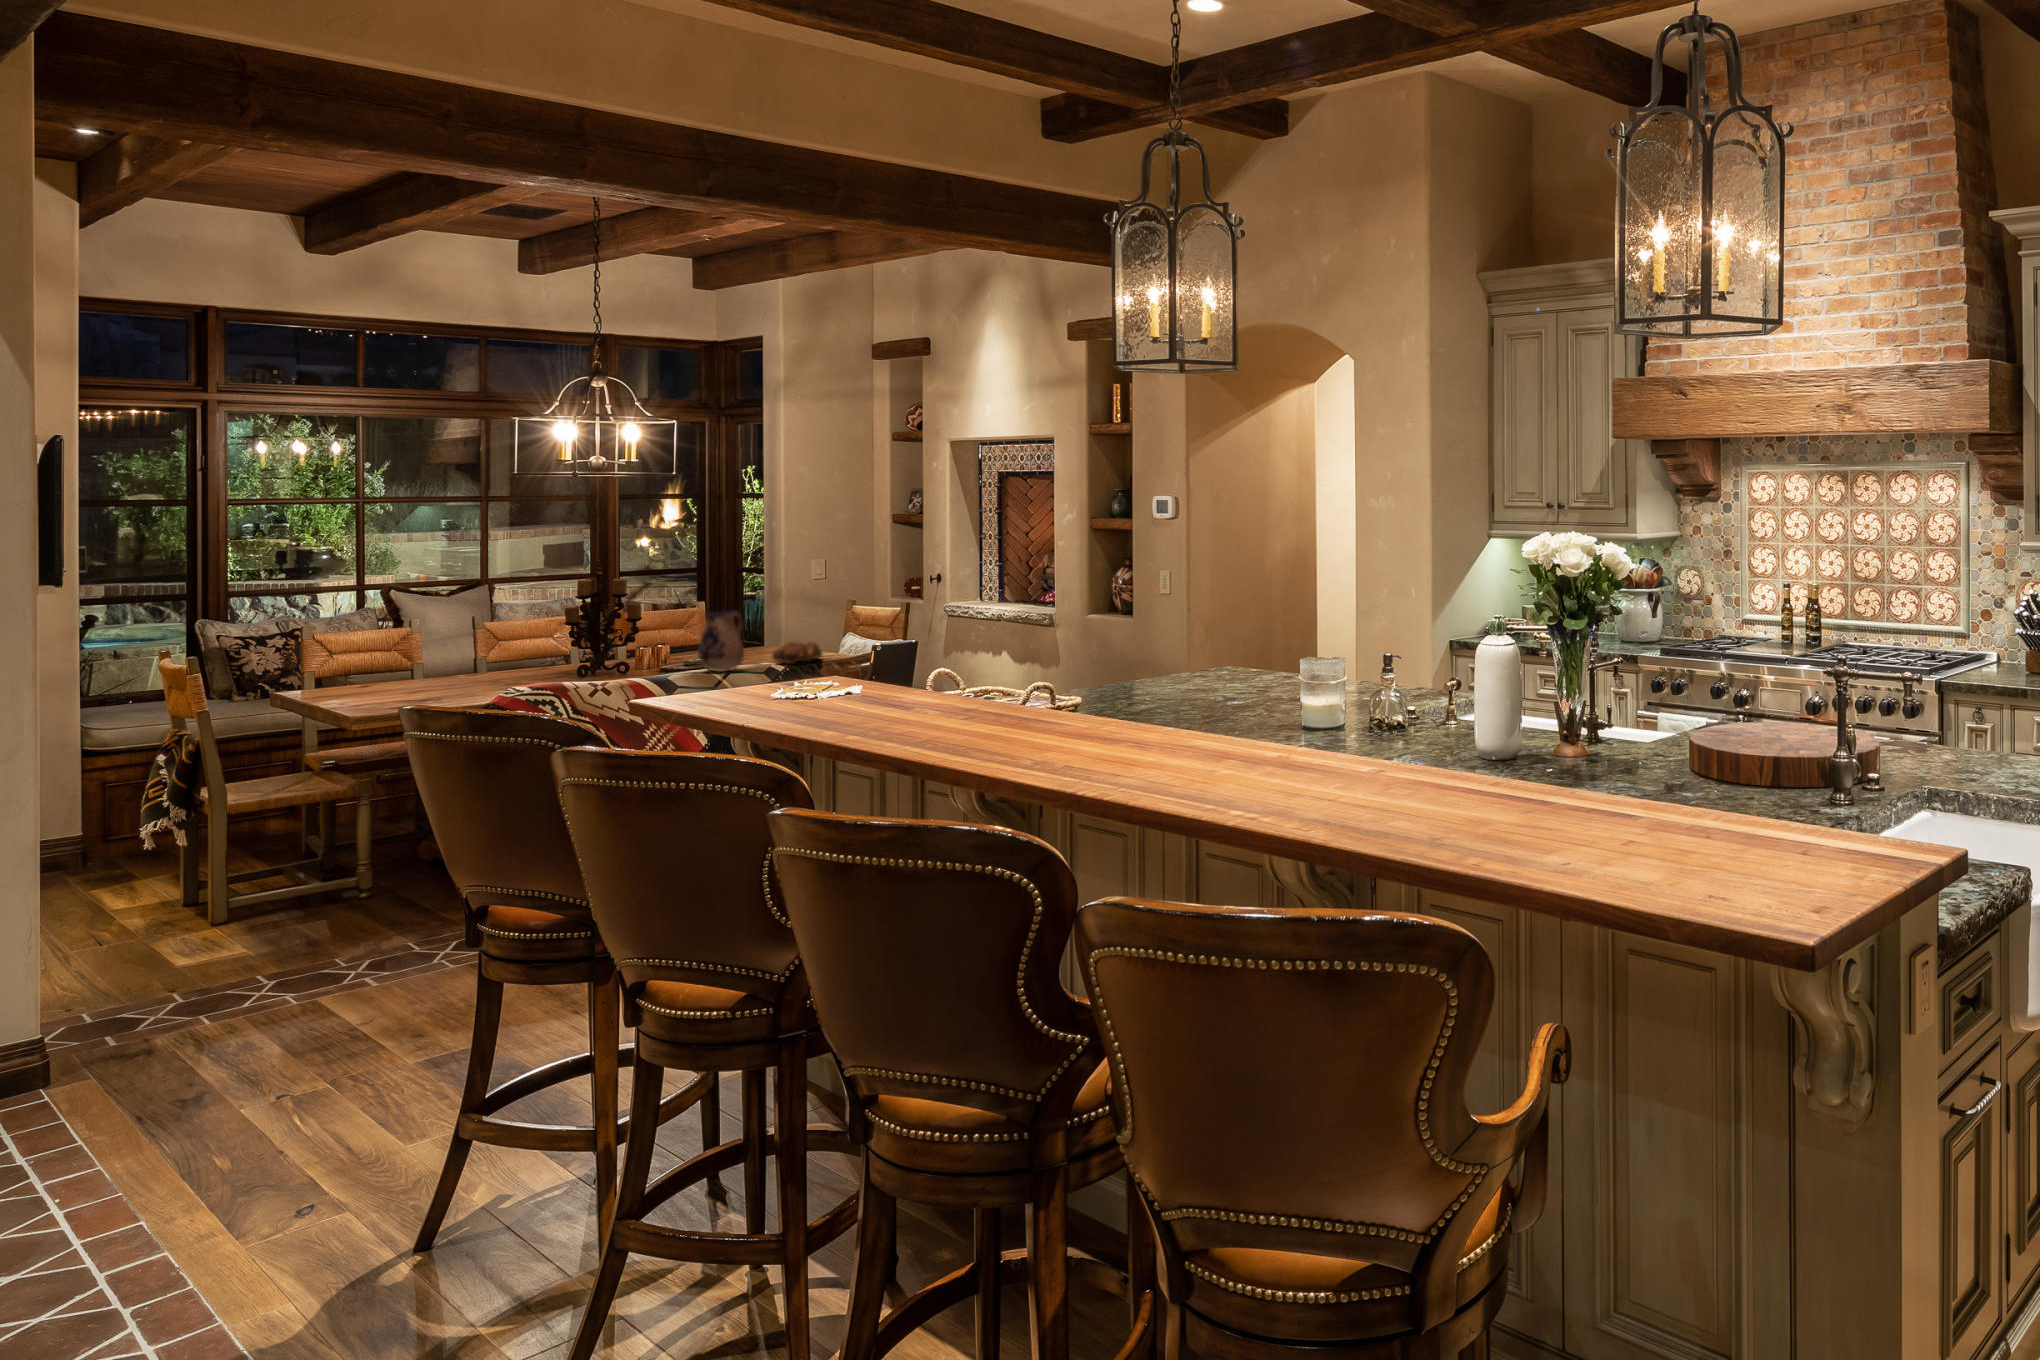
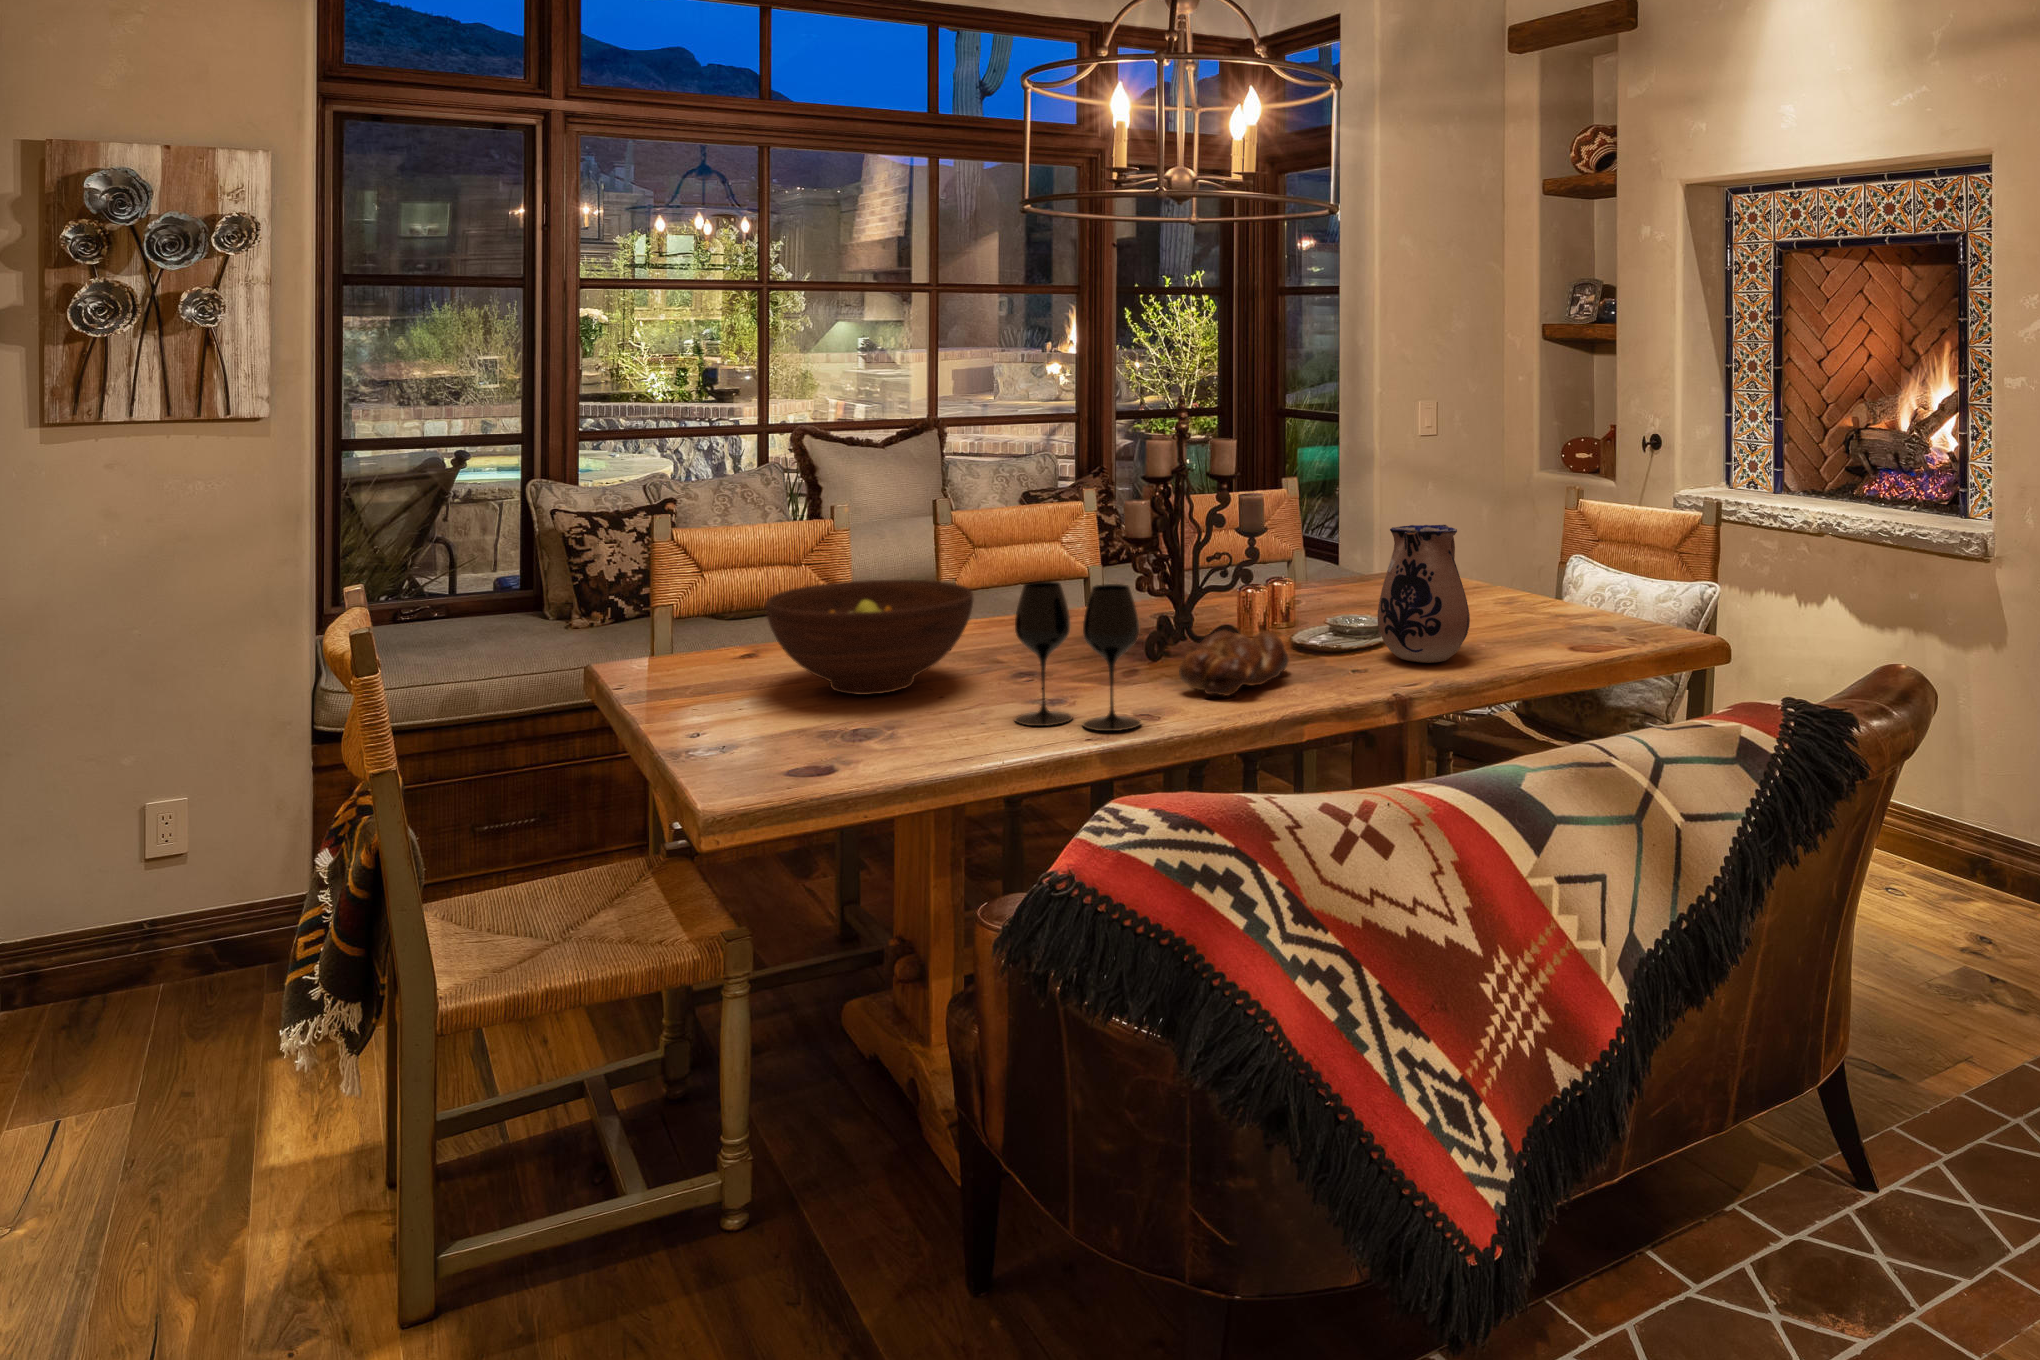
wine glass: none [496,633,558,693] -> present [1015,581,1141,731]
fruit bowl: none [370,642,480,689] -> present [766,580,973,695]
bread loaf: present [772,642,822,664] -> present [1179,630,1288,696]

